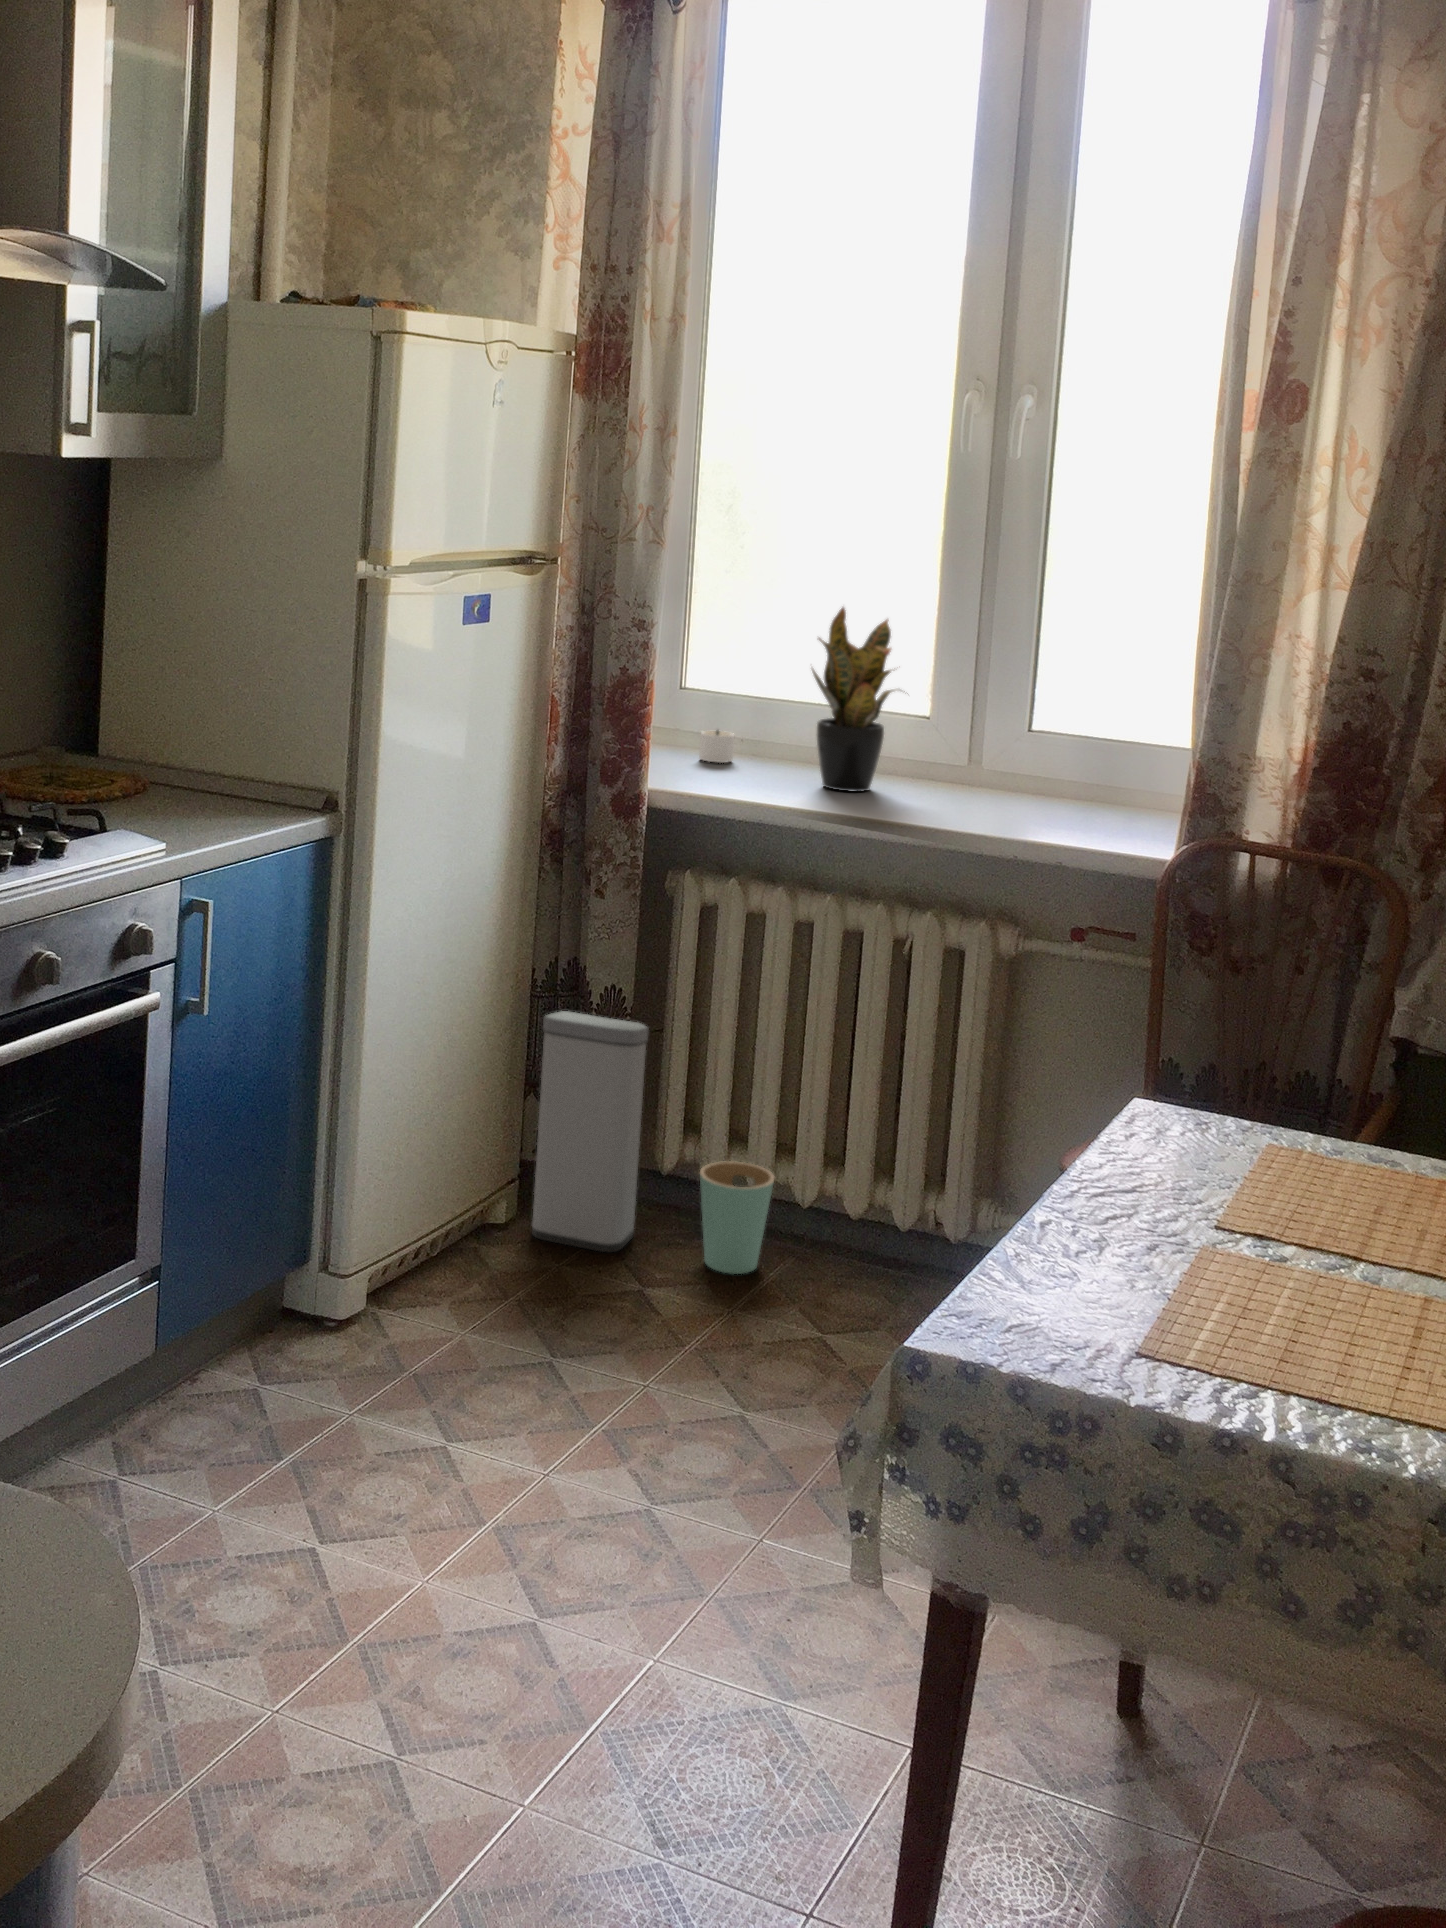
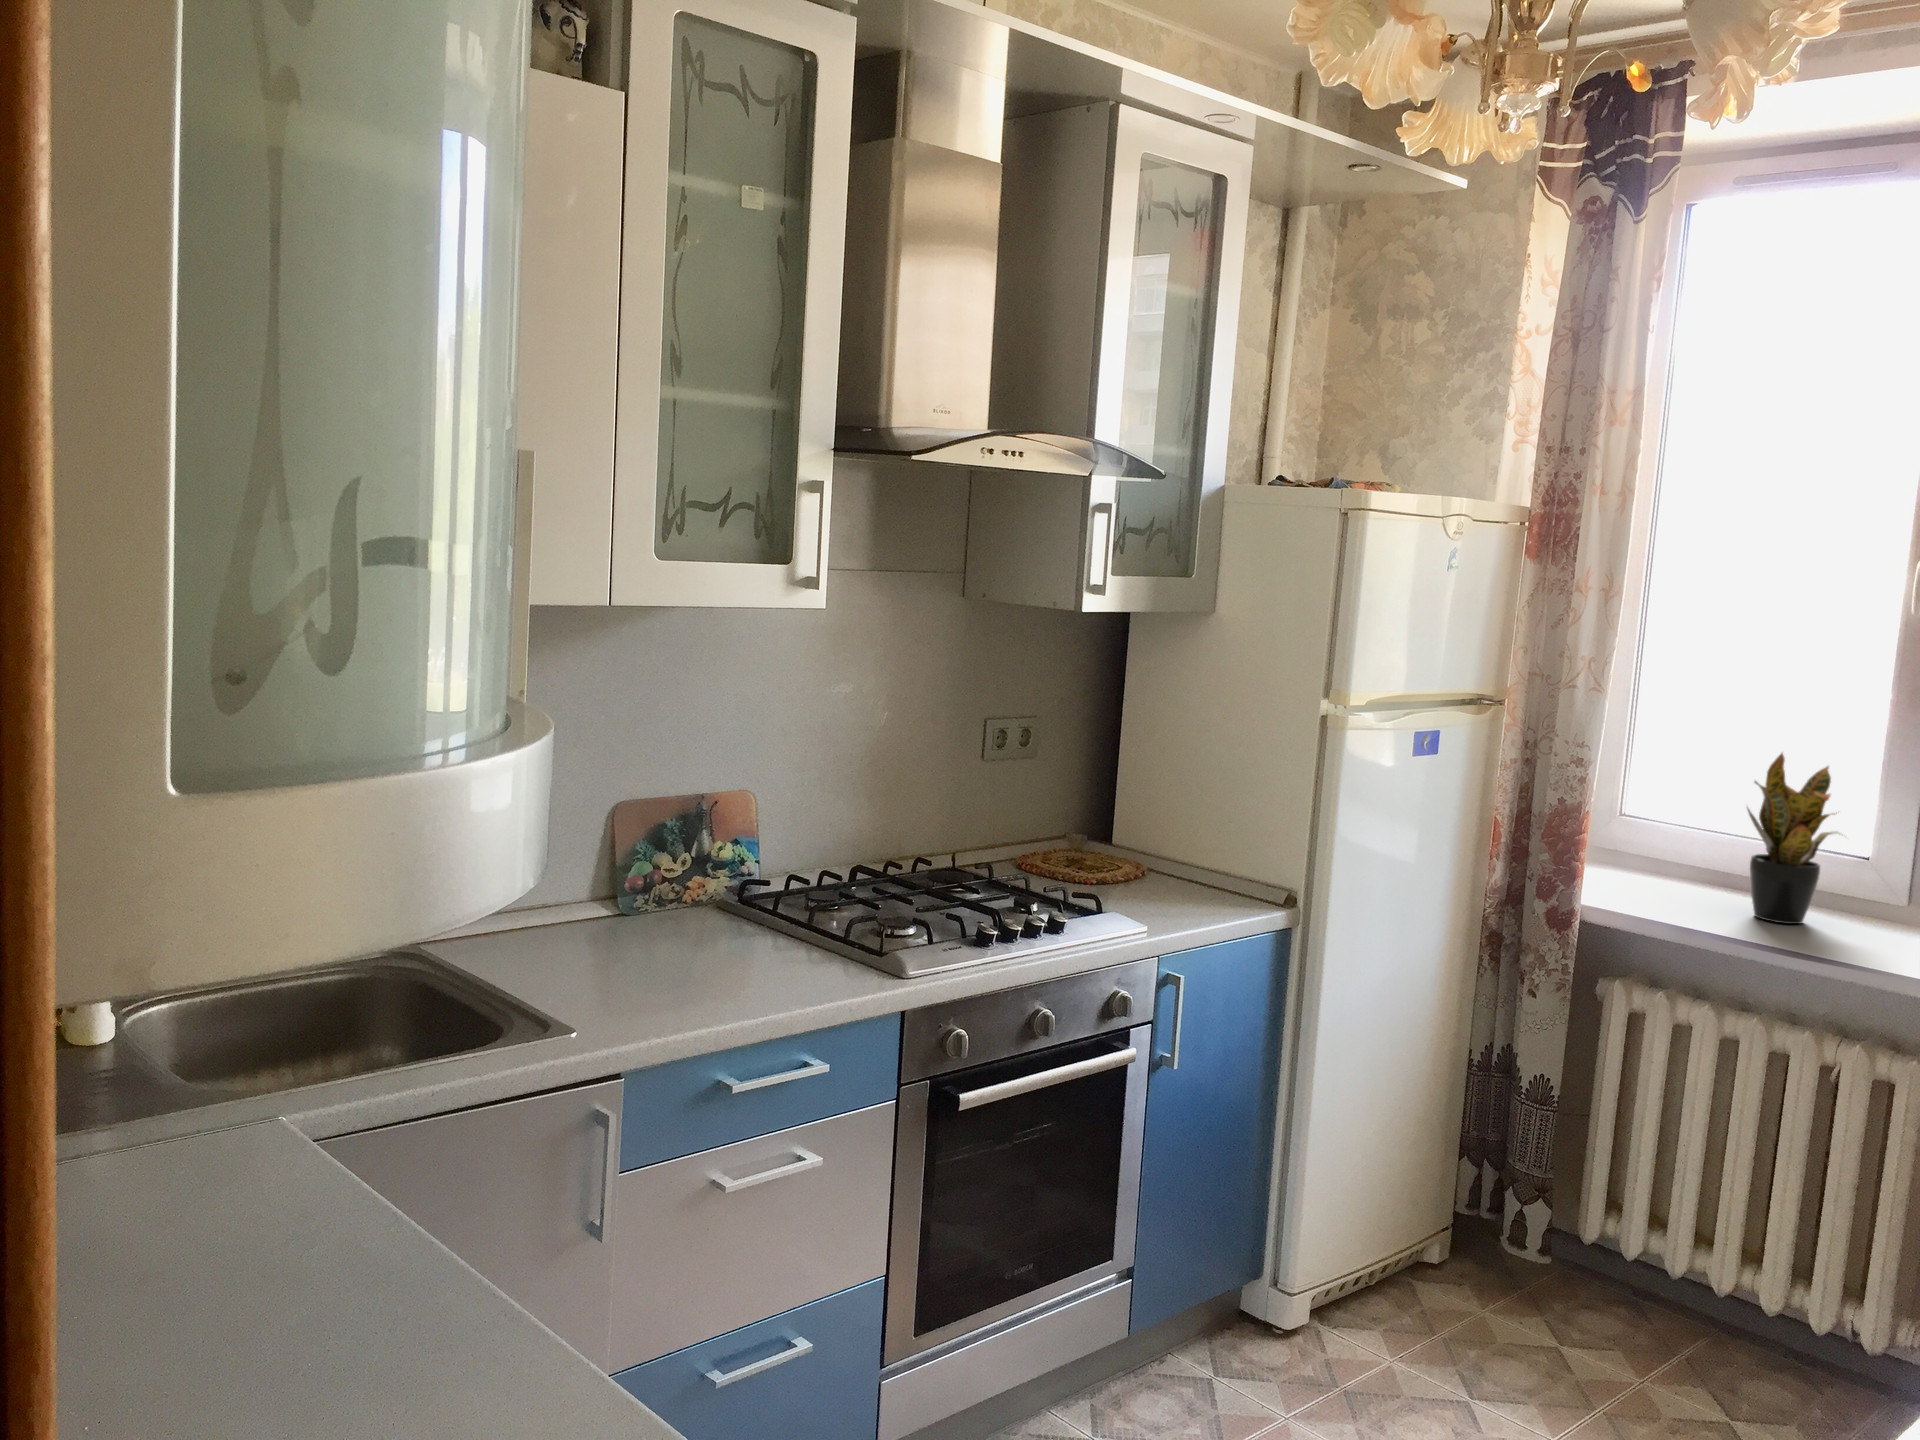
candle: present [699,730,734,763] -> none [1633,855,1682,887]
trash can: present [532,1011,774,1274] -> none [1459,1090,1691,1350]

